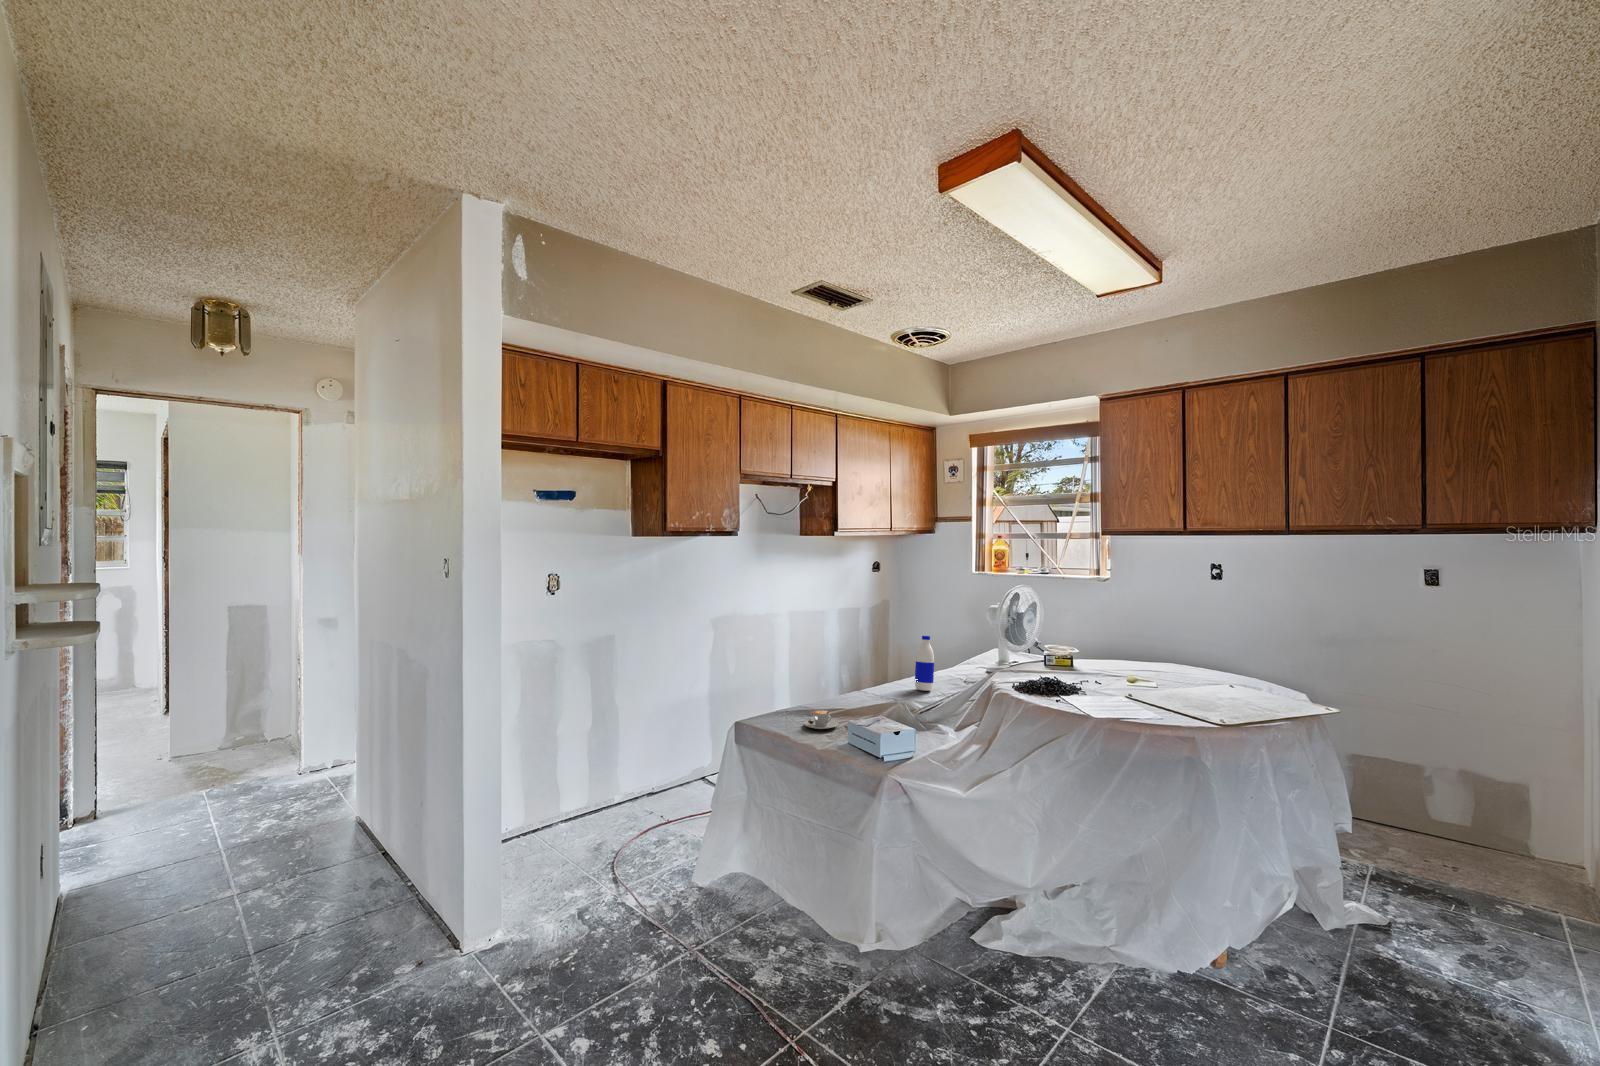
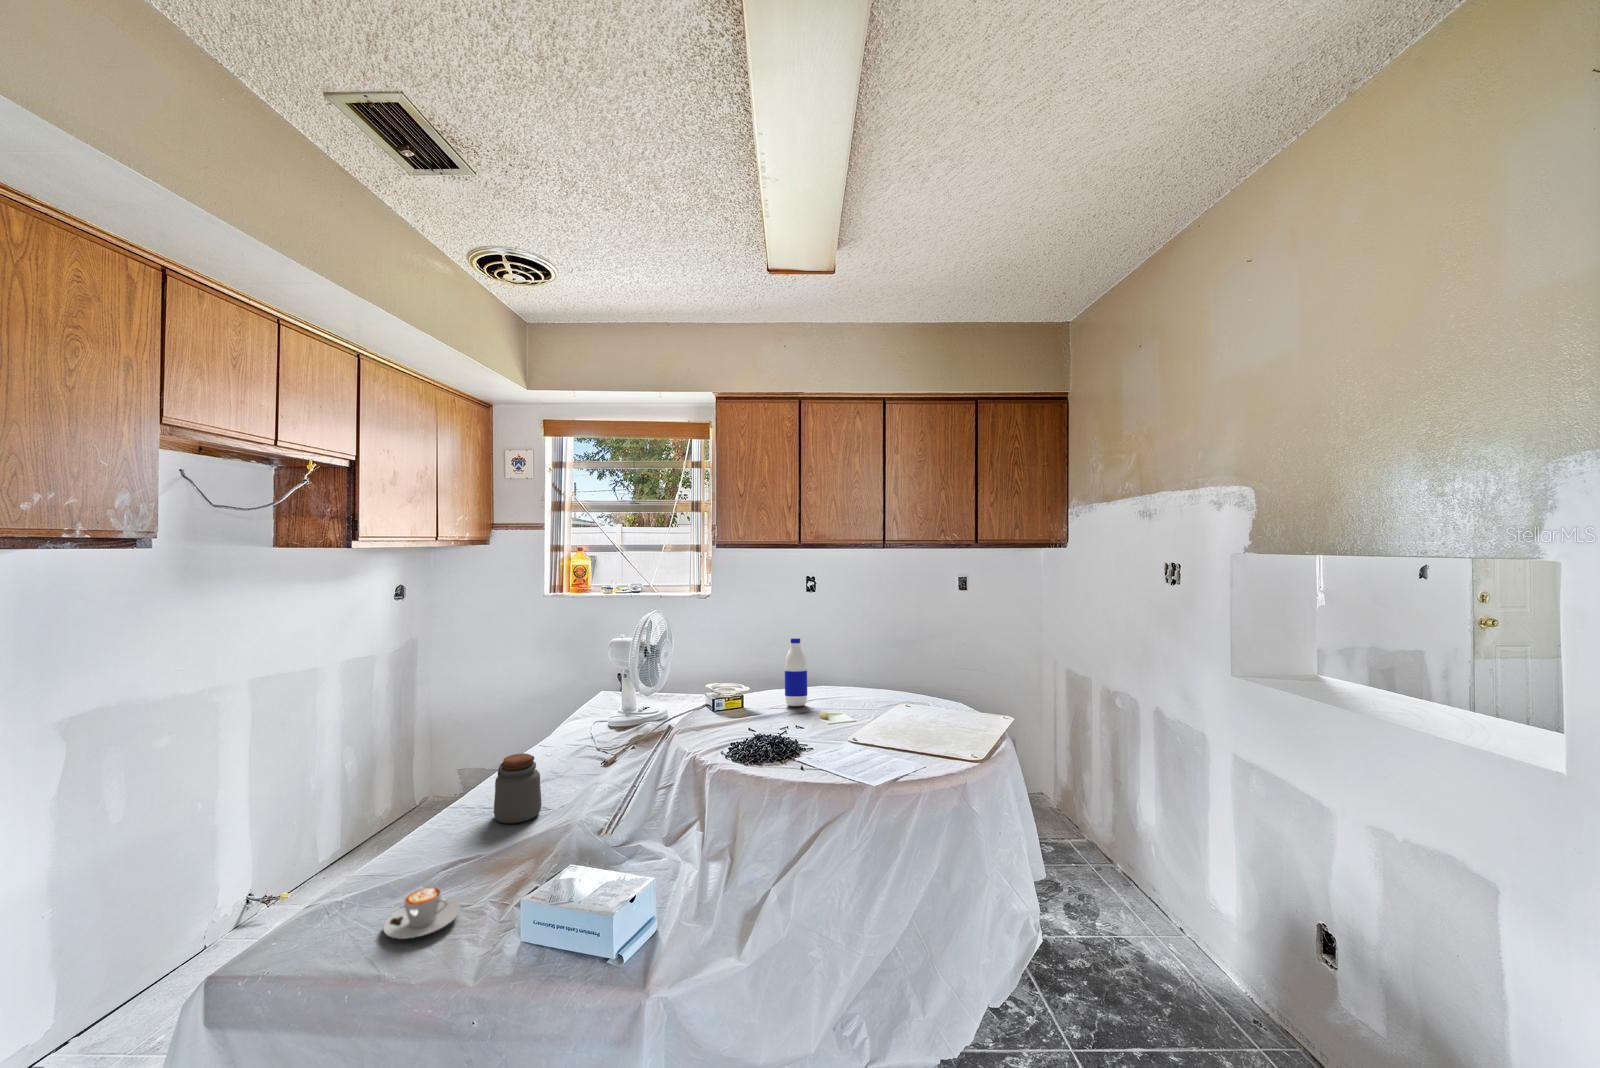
water bottle: present [915,636,934,691] -> present [785,638,807,706]
jar: none [878,663,906,704] -> present [494,754,542,823]

